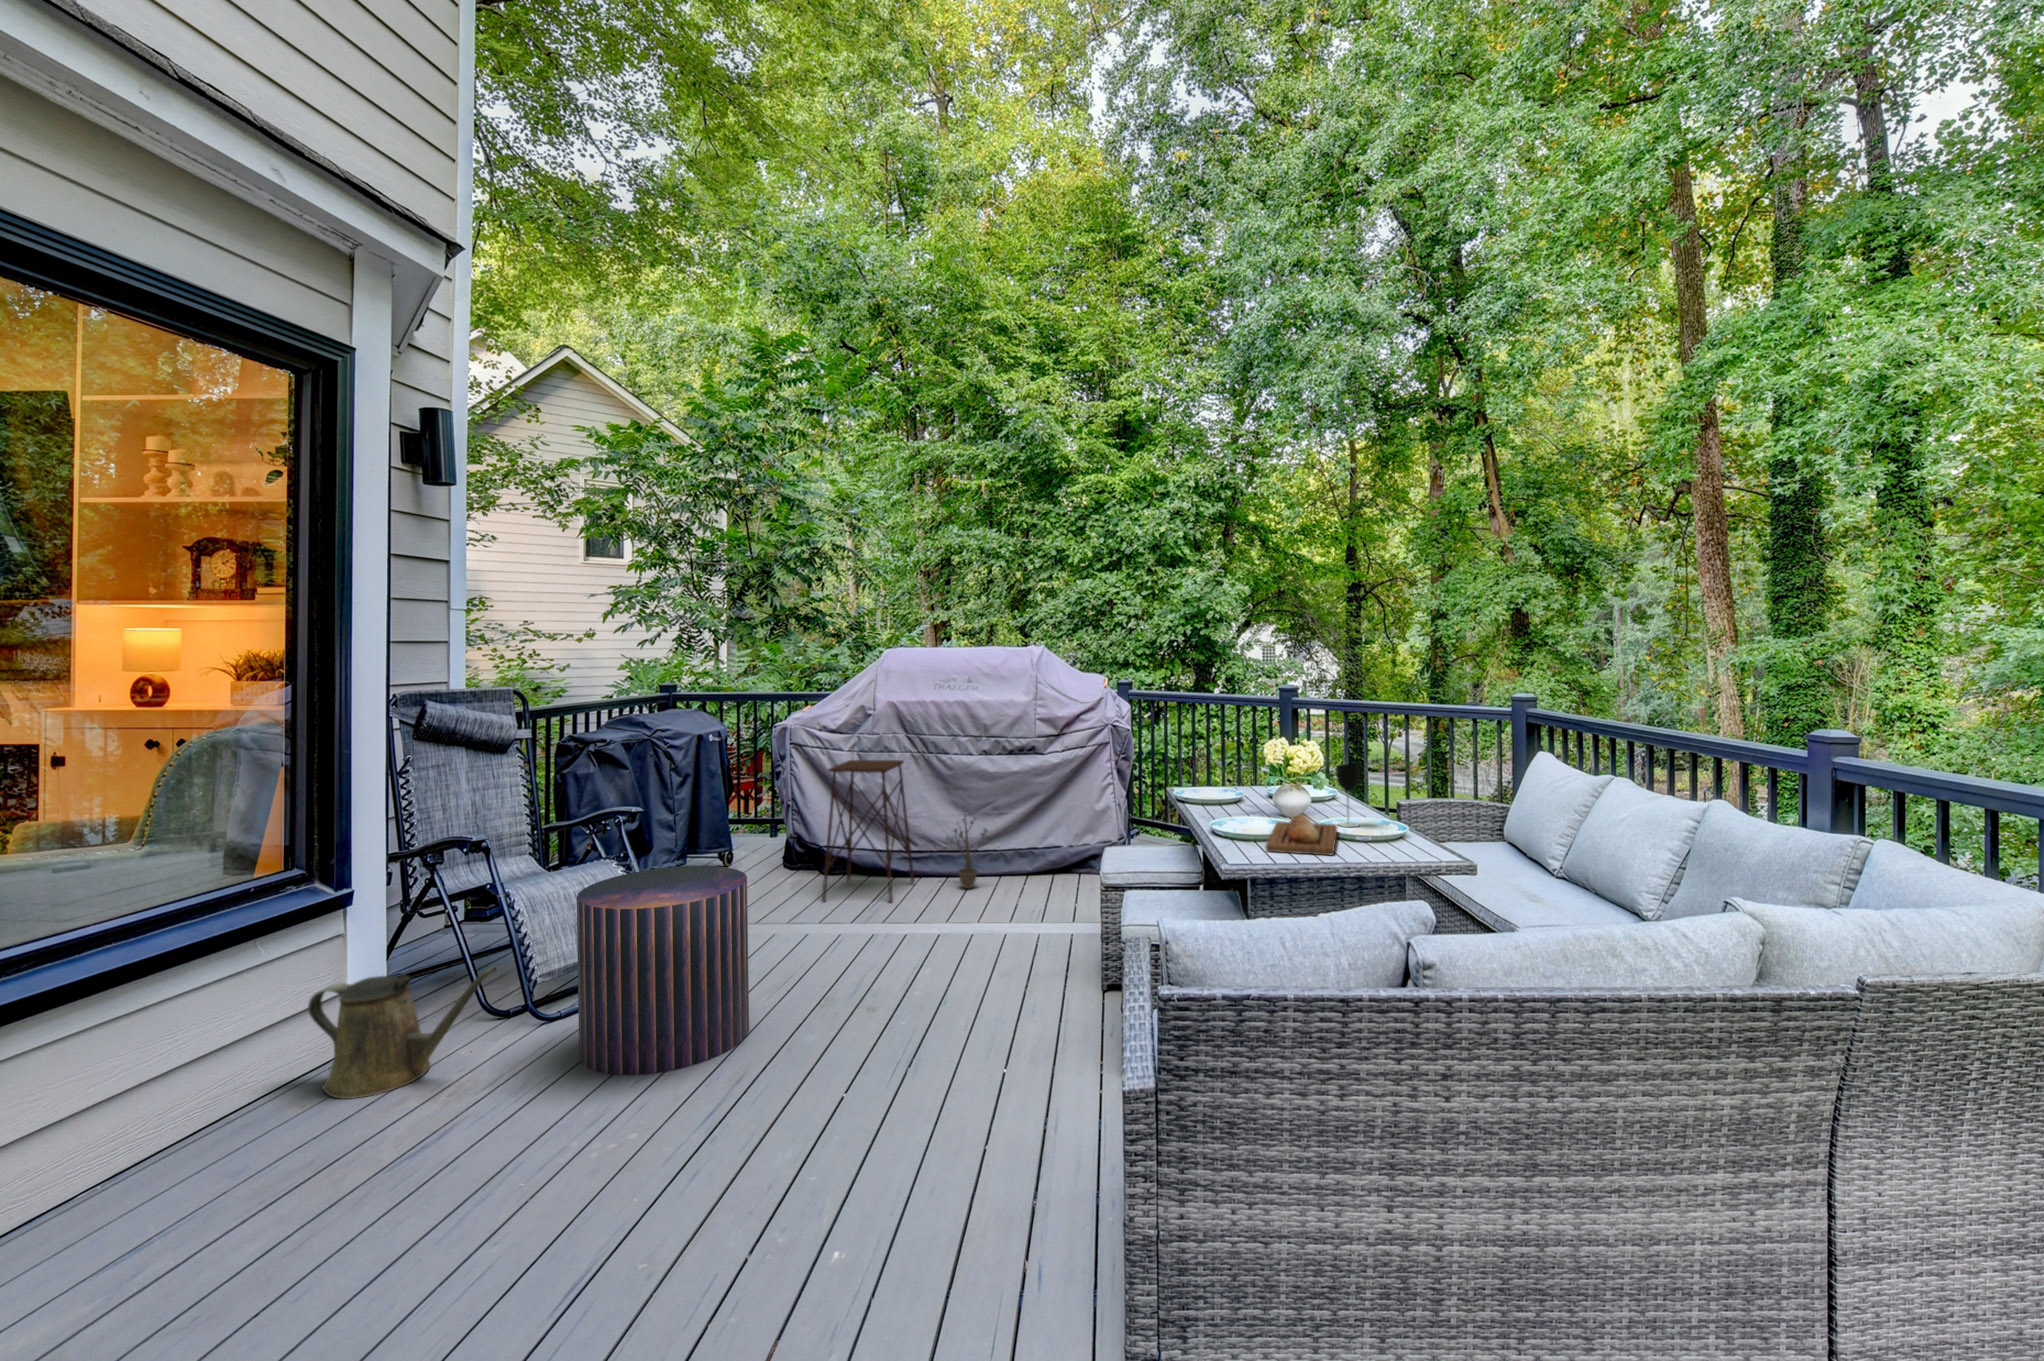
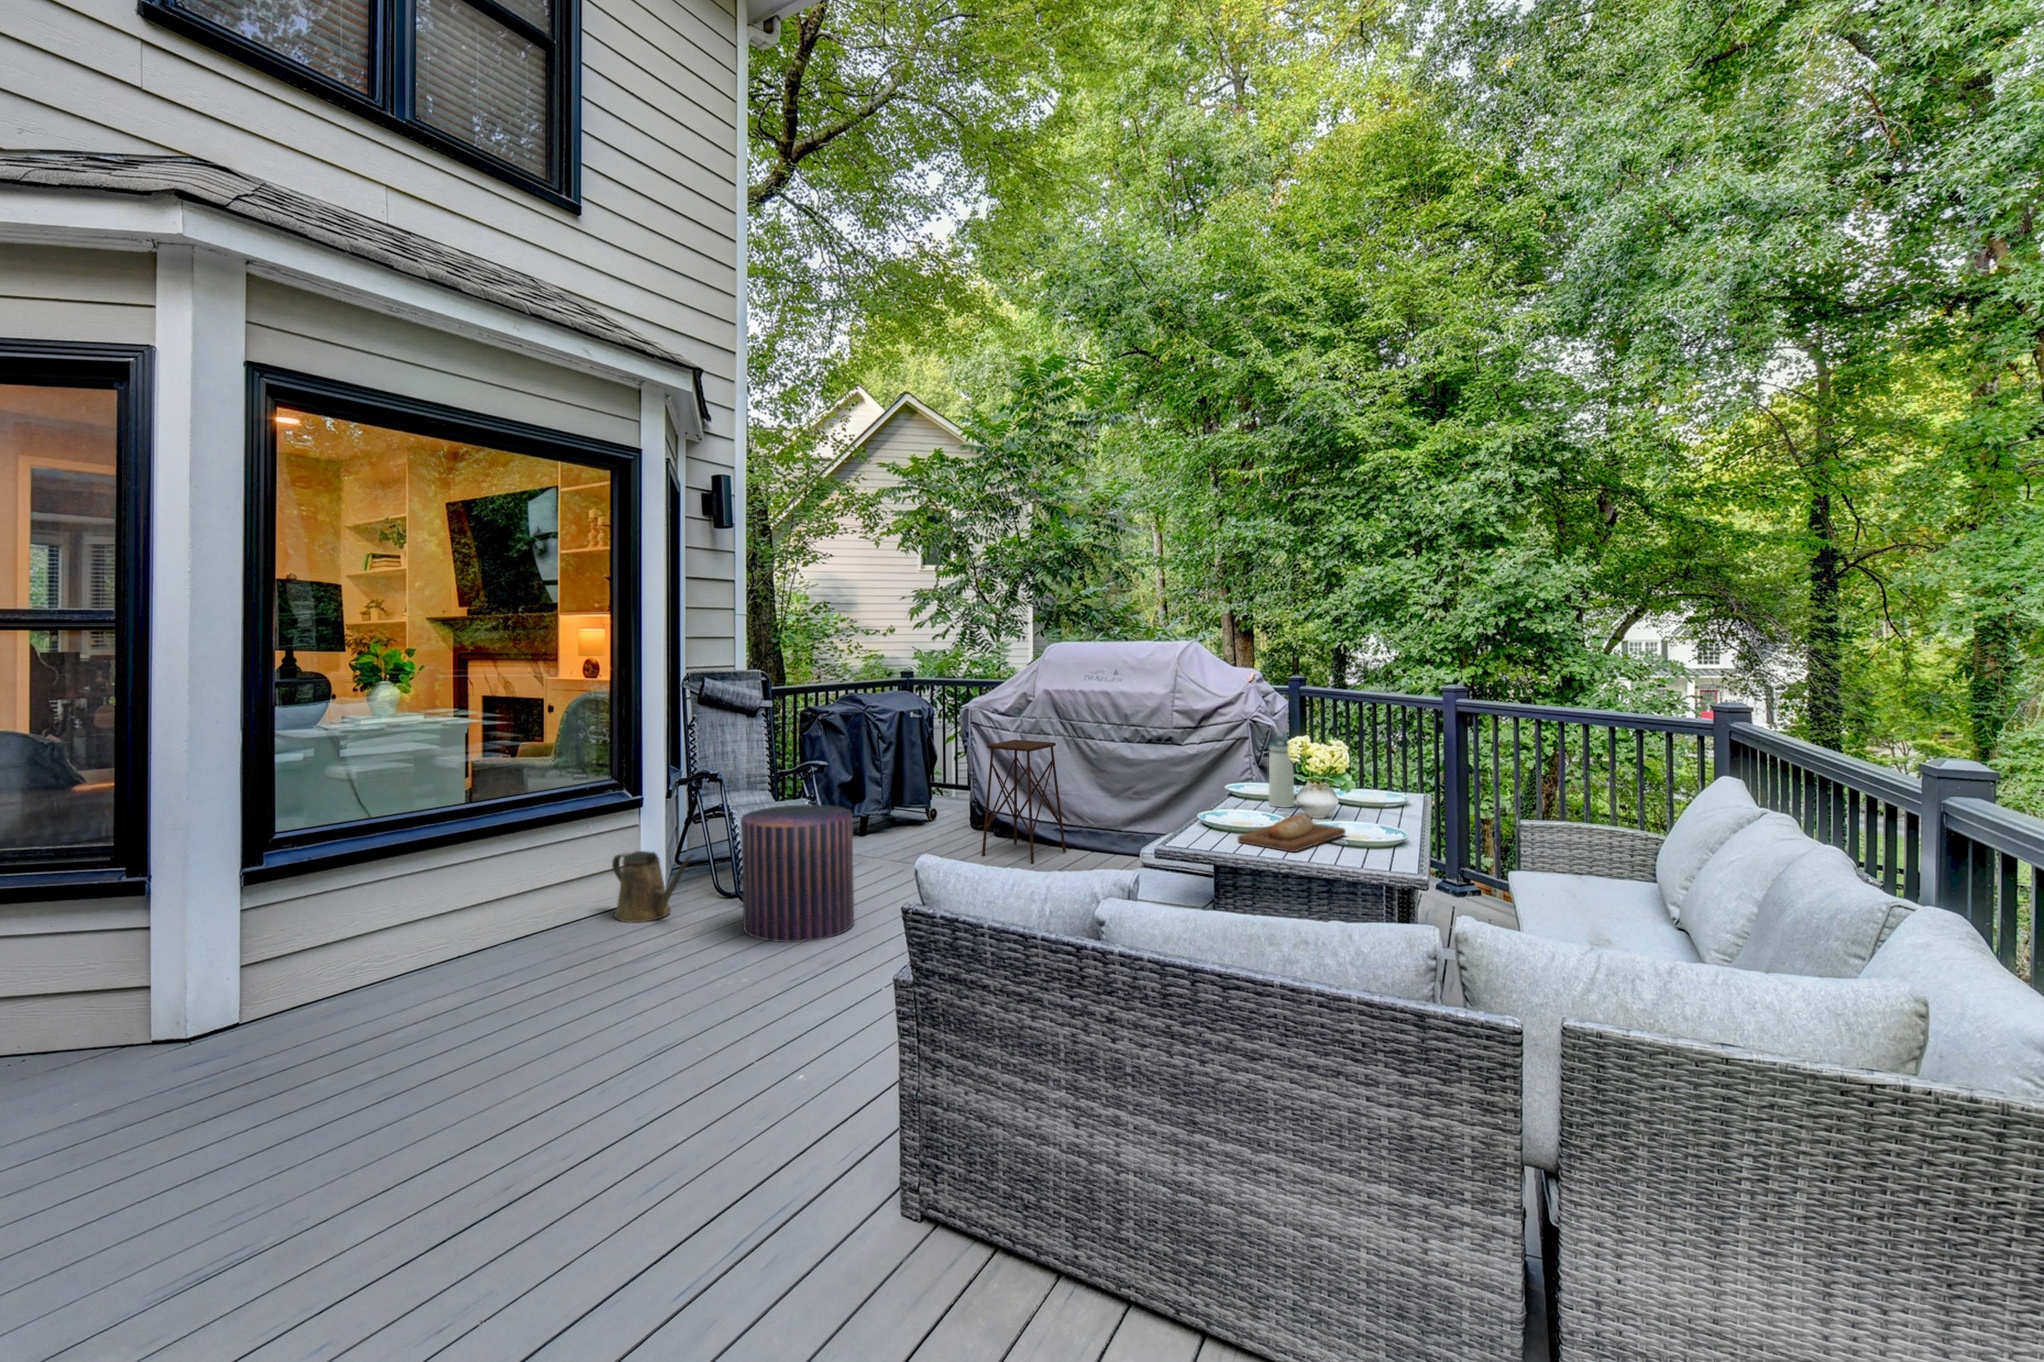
water bottle: none [1214,732,1239,810] -> present [1269,732,1295,808]
wine glass: present [1336,764,1360,827] -> none [1358,770,1384,834]
decorative plant: present [940,814,989,889] -> none [1084,794,1124,862]

